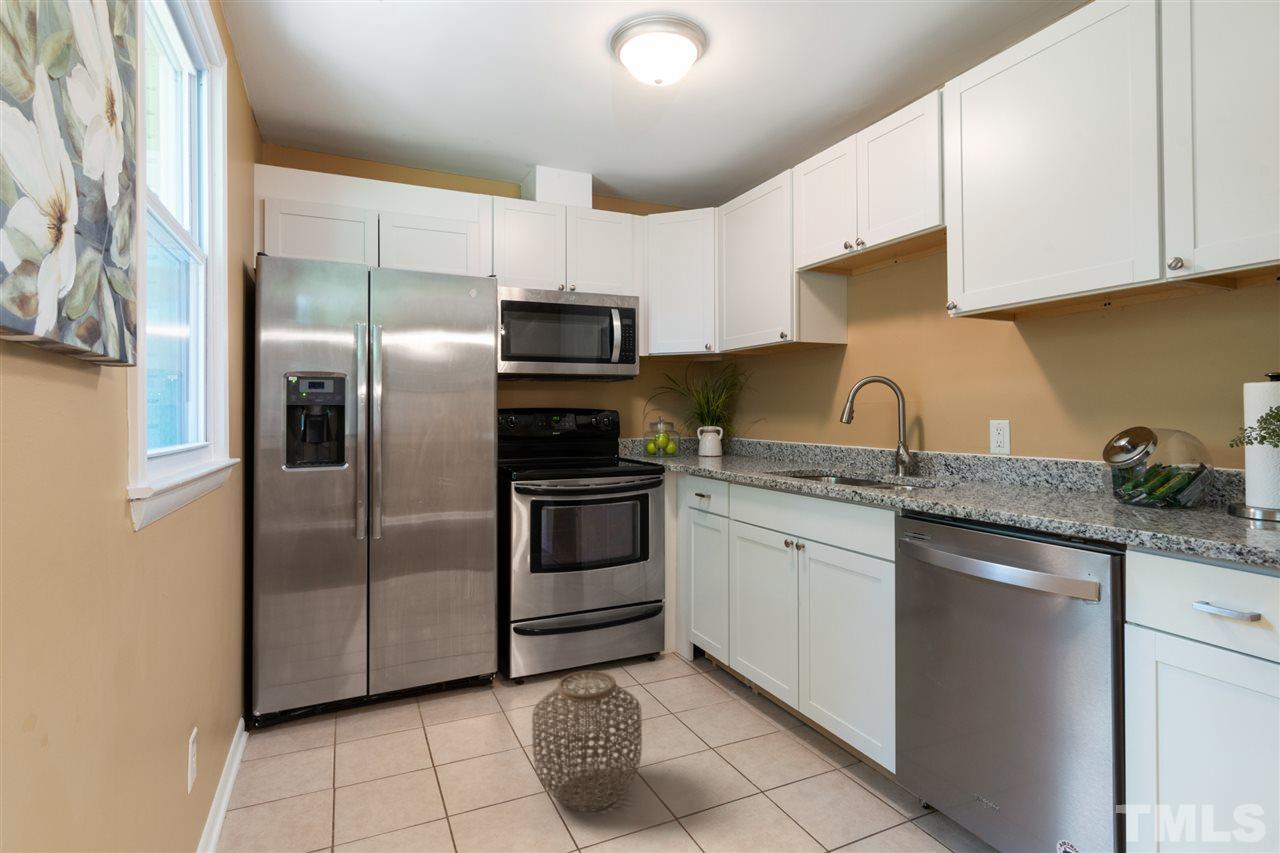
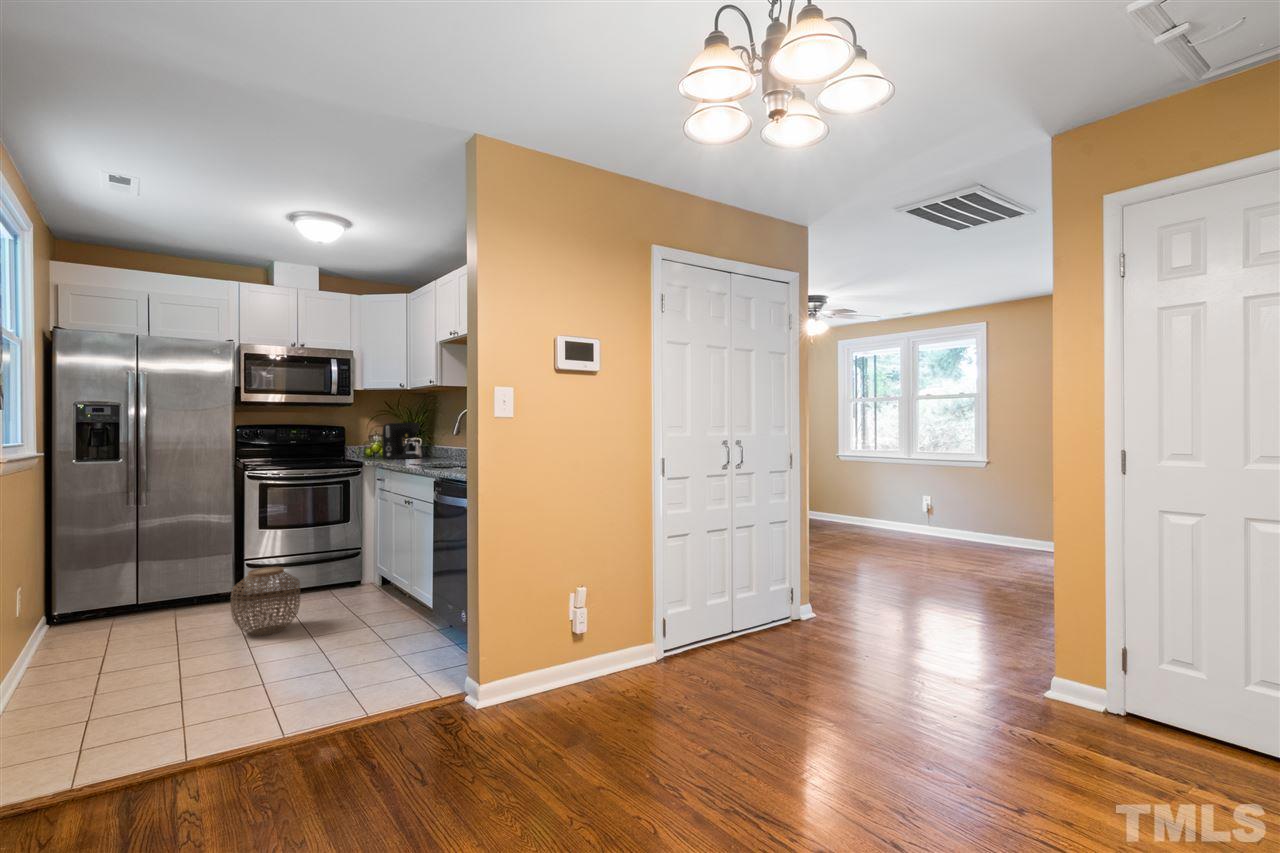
coffee maker: none [677,405,730,461] -> present [382,422,420,459]

